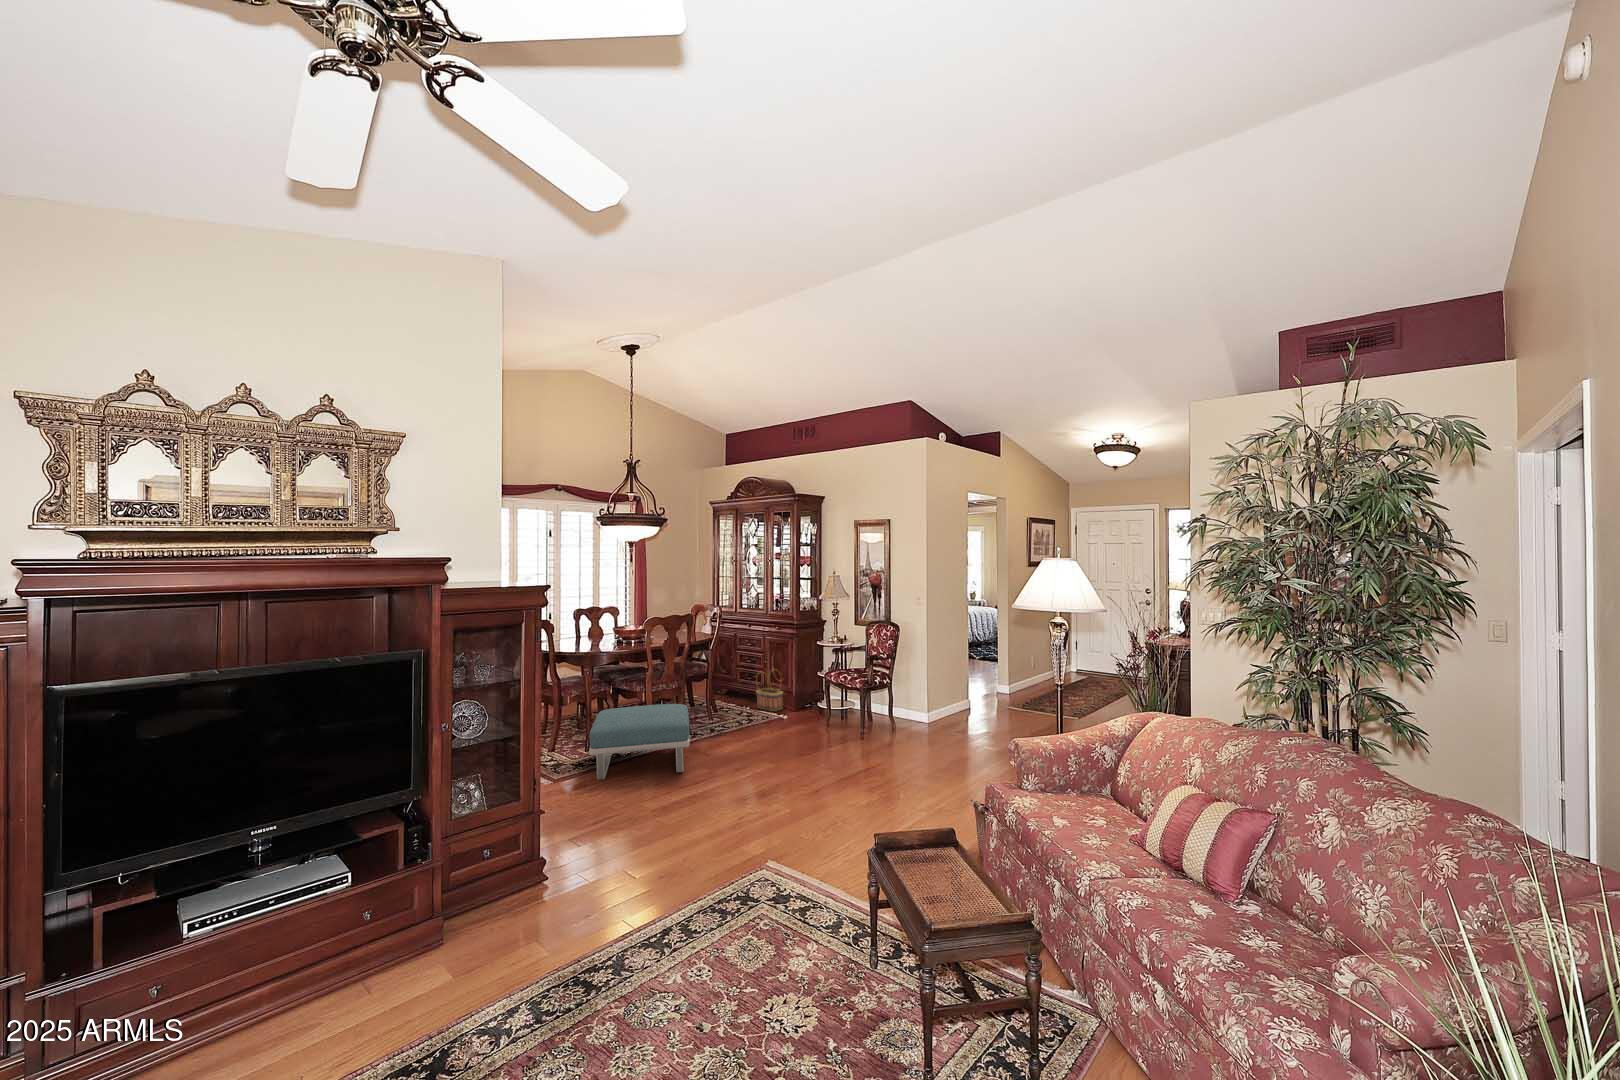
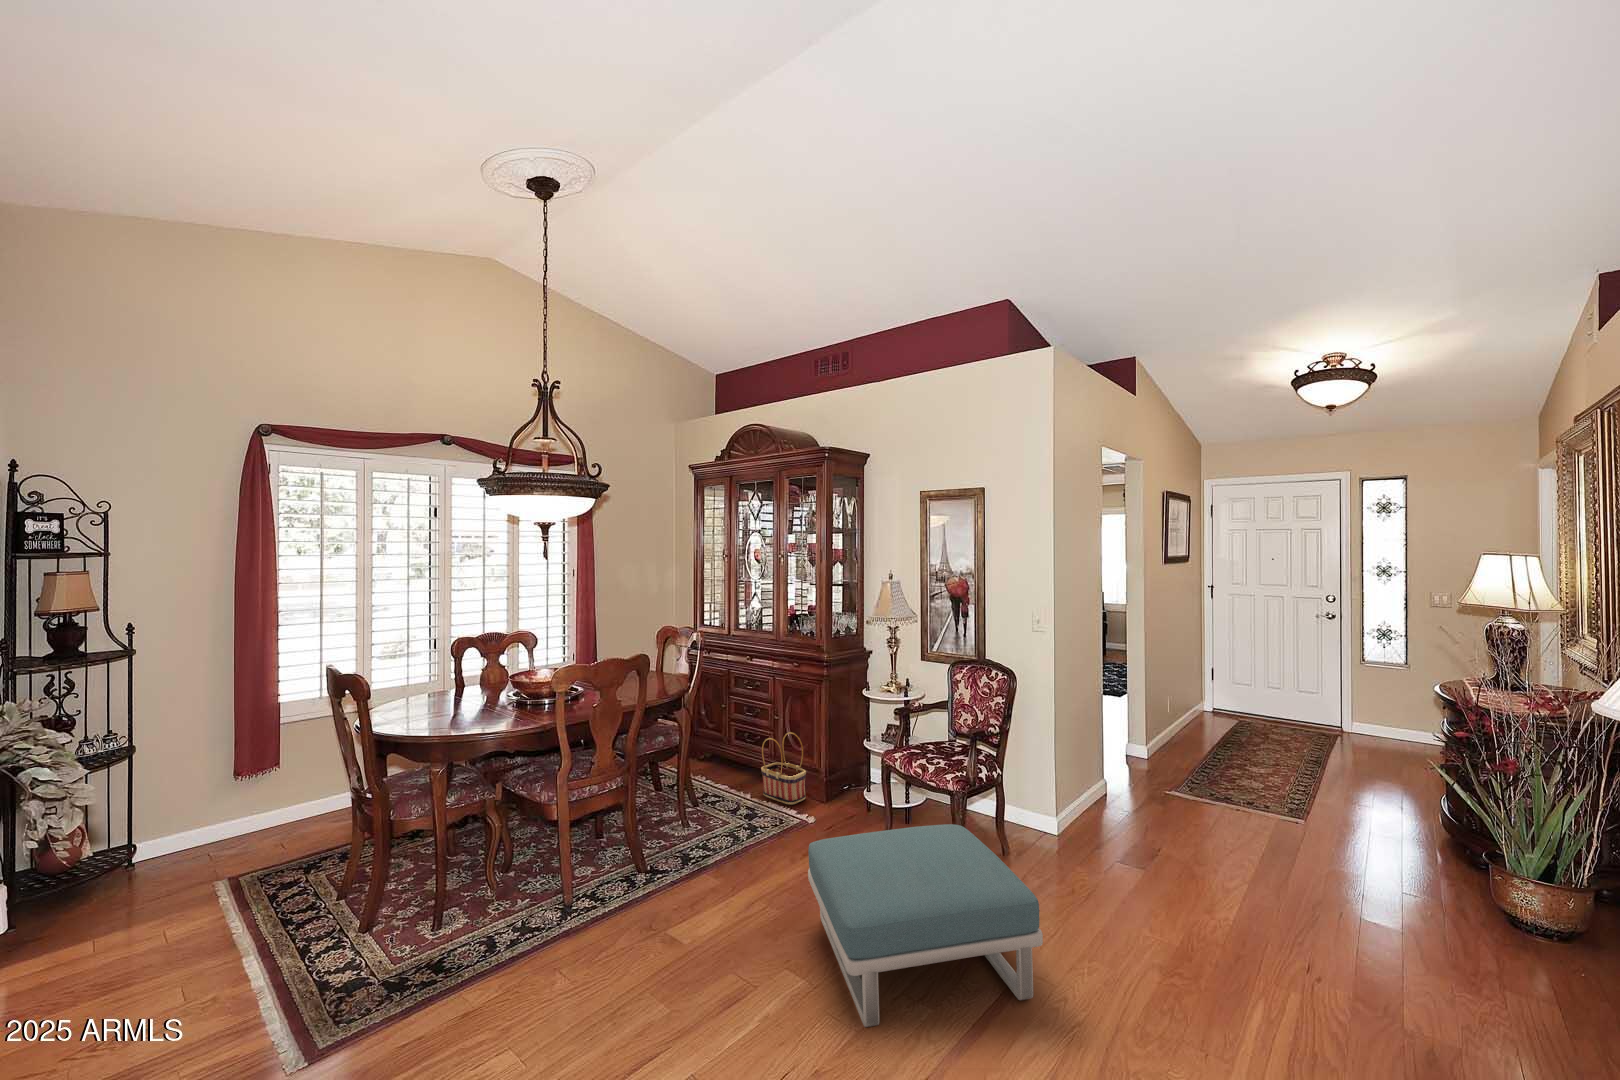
footstool: present [589,704,690,780] -> present [808,824,1043,1027]

